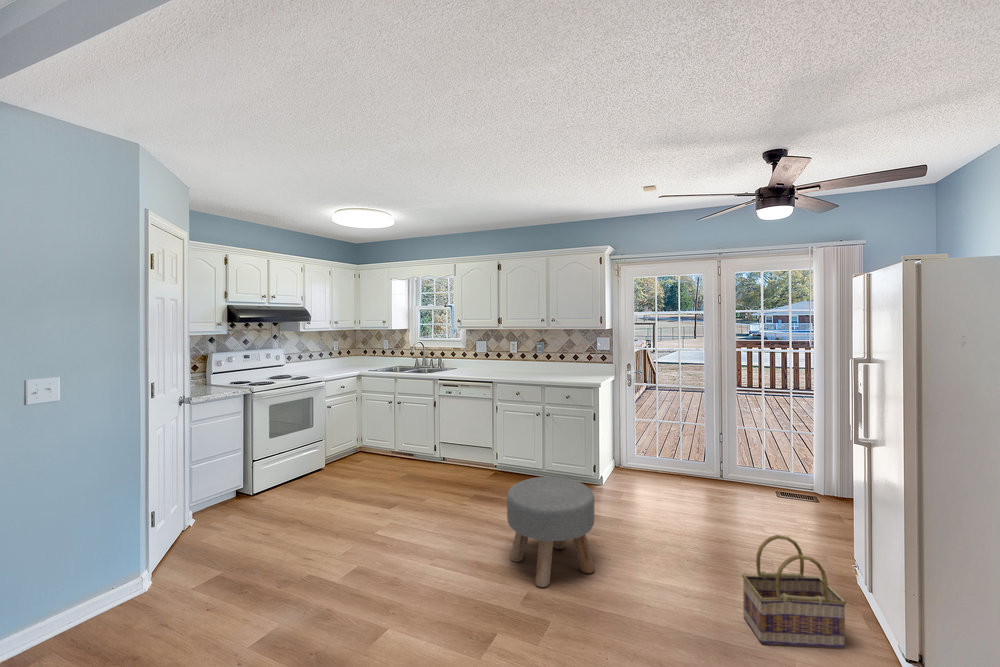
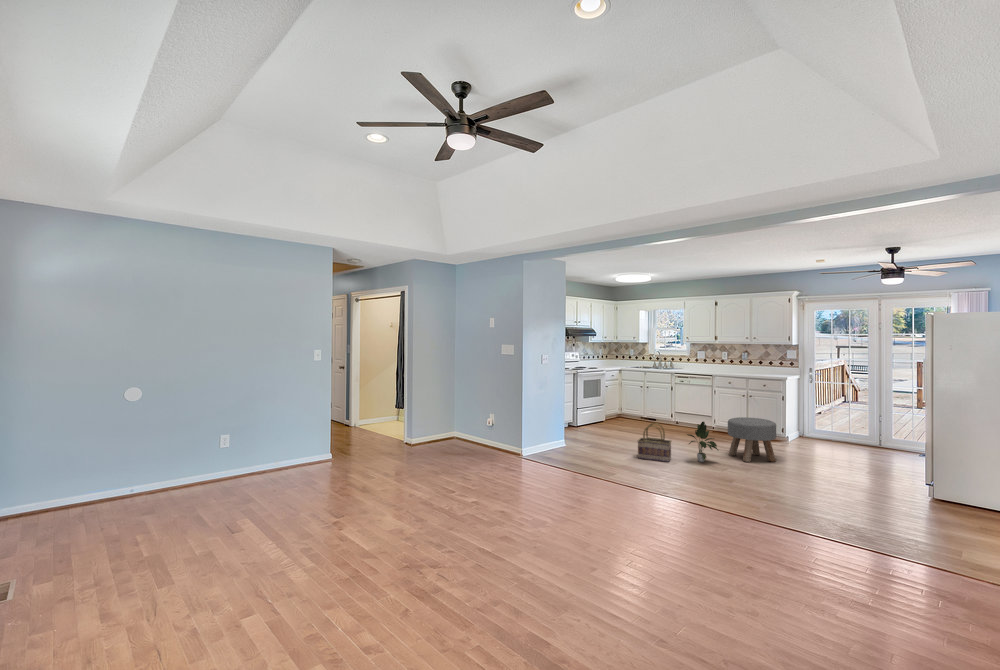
potted plant: none [414,517,485,613] -> present [687,422,718,462]
basket: present [742,535,846,648] -> present [638,423,671,462]

